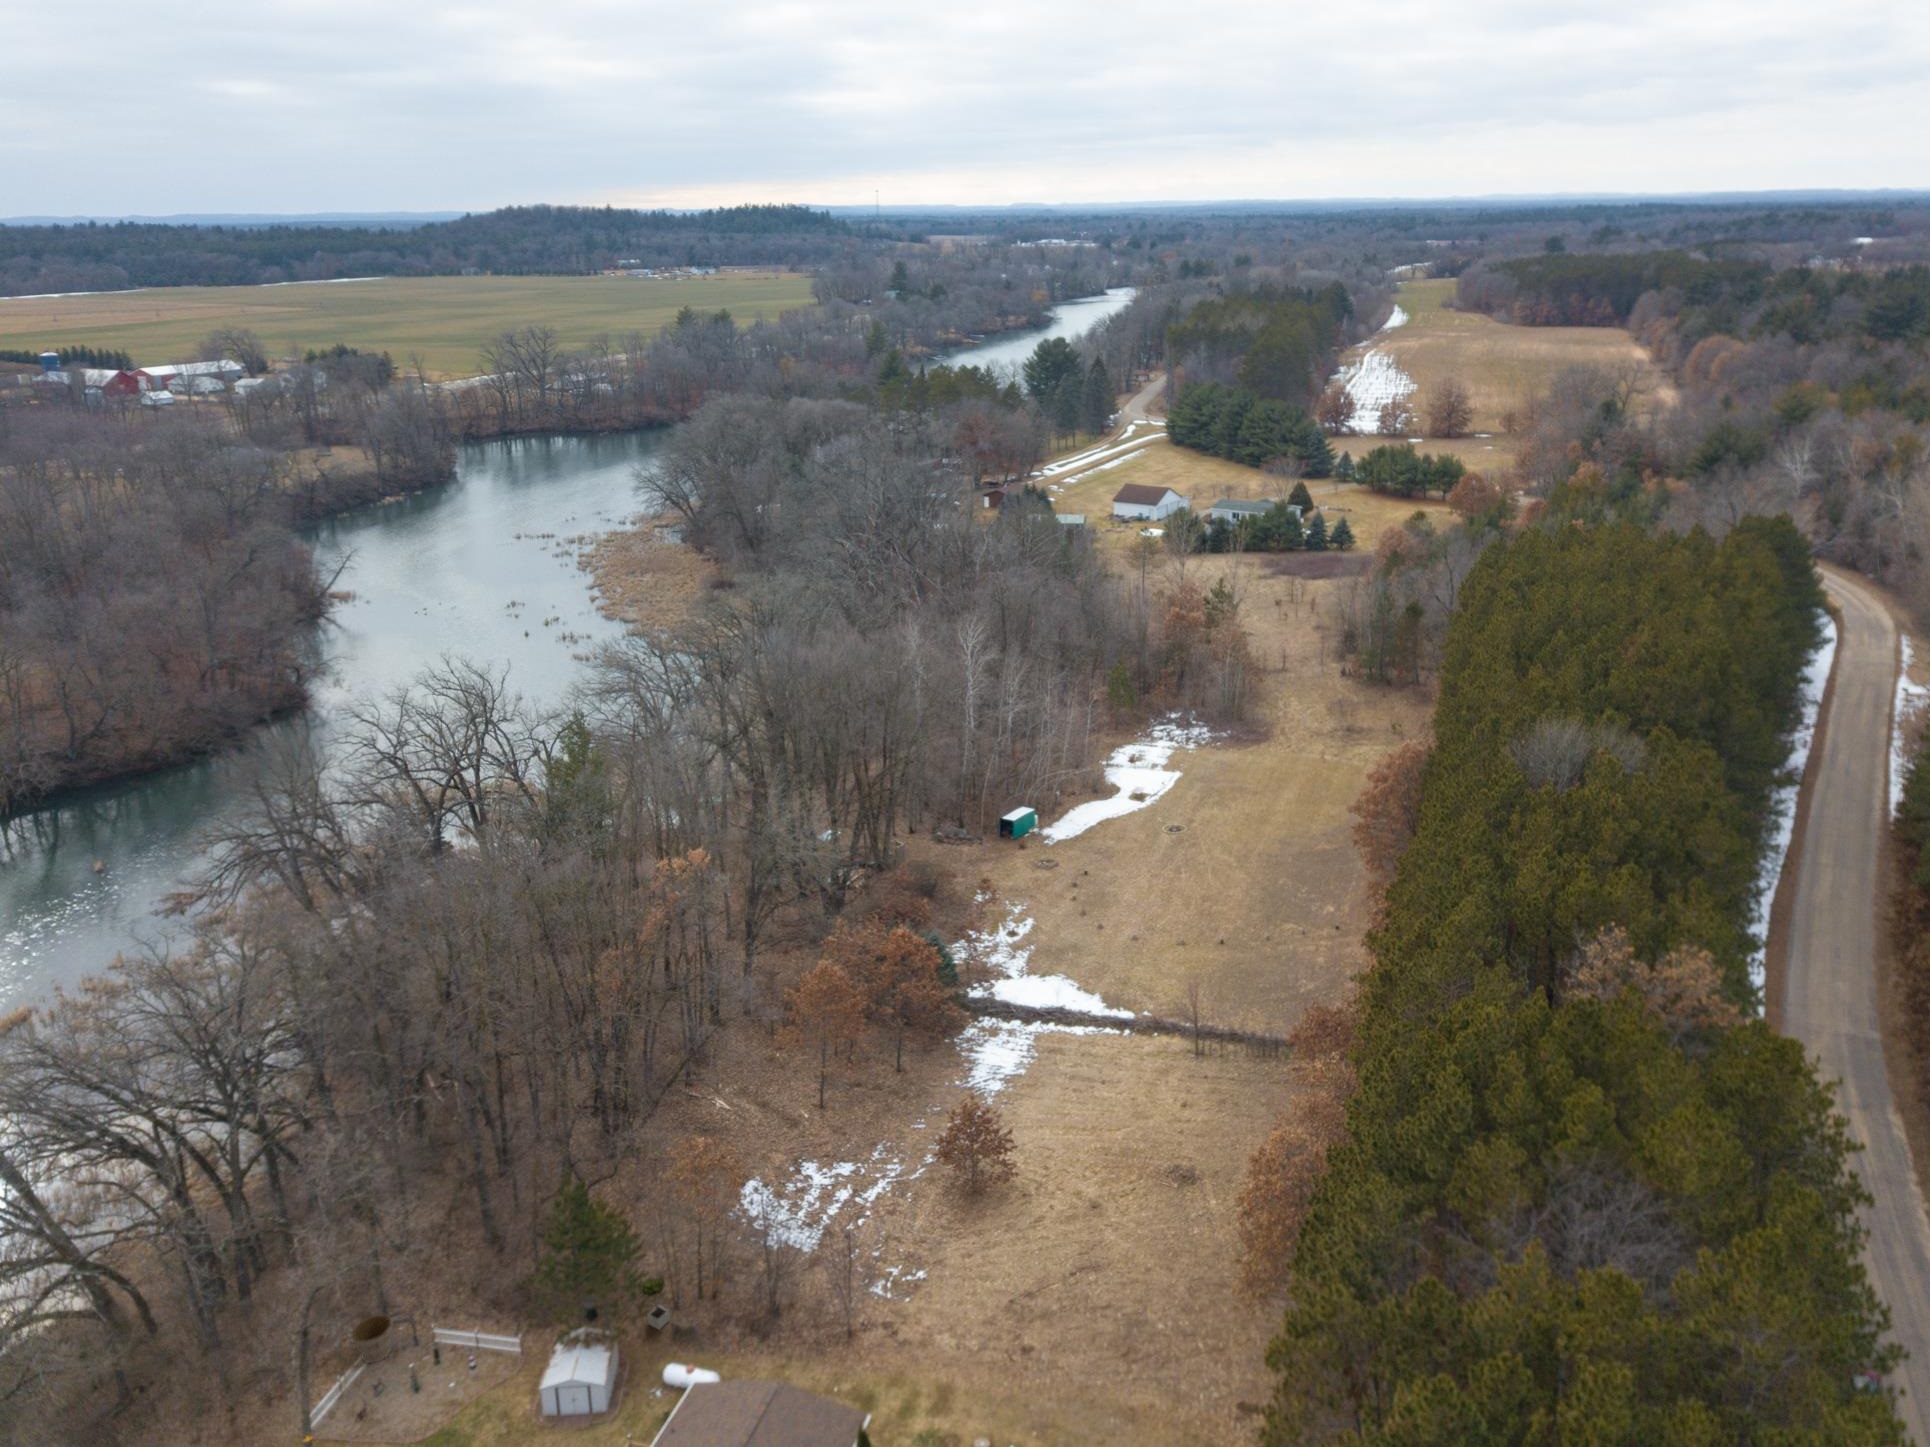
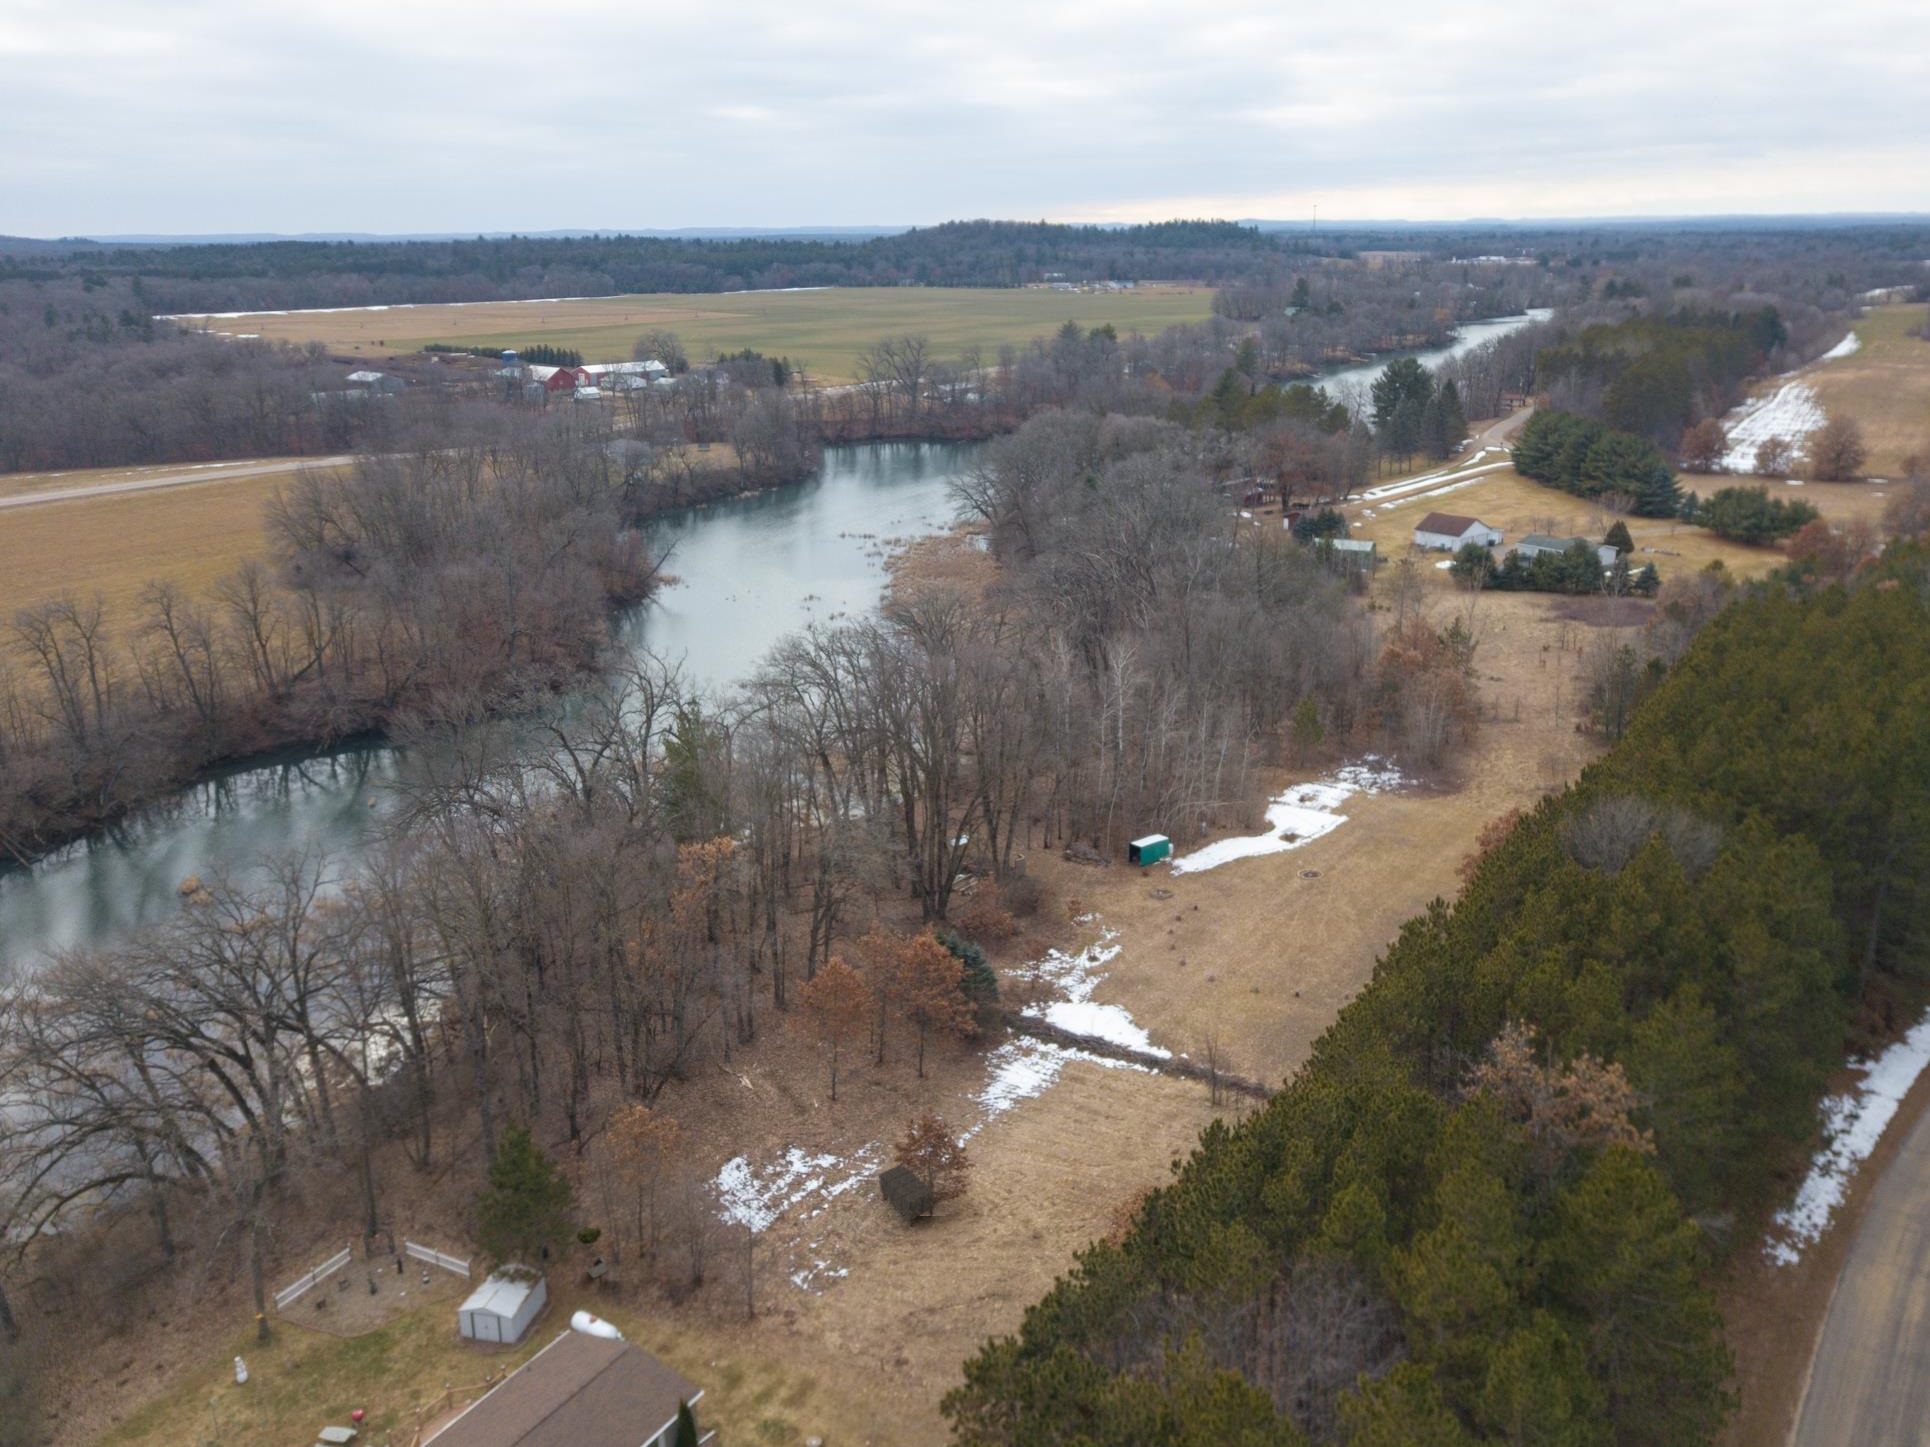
bench: none [923,1158,986,1217] -> present [879,1165,934,1226]
wooden bucket: present [352,1314,393,1363] -> none [340,1218,377,1260]

